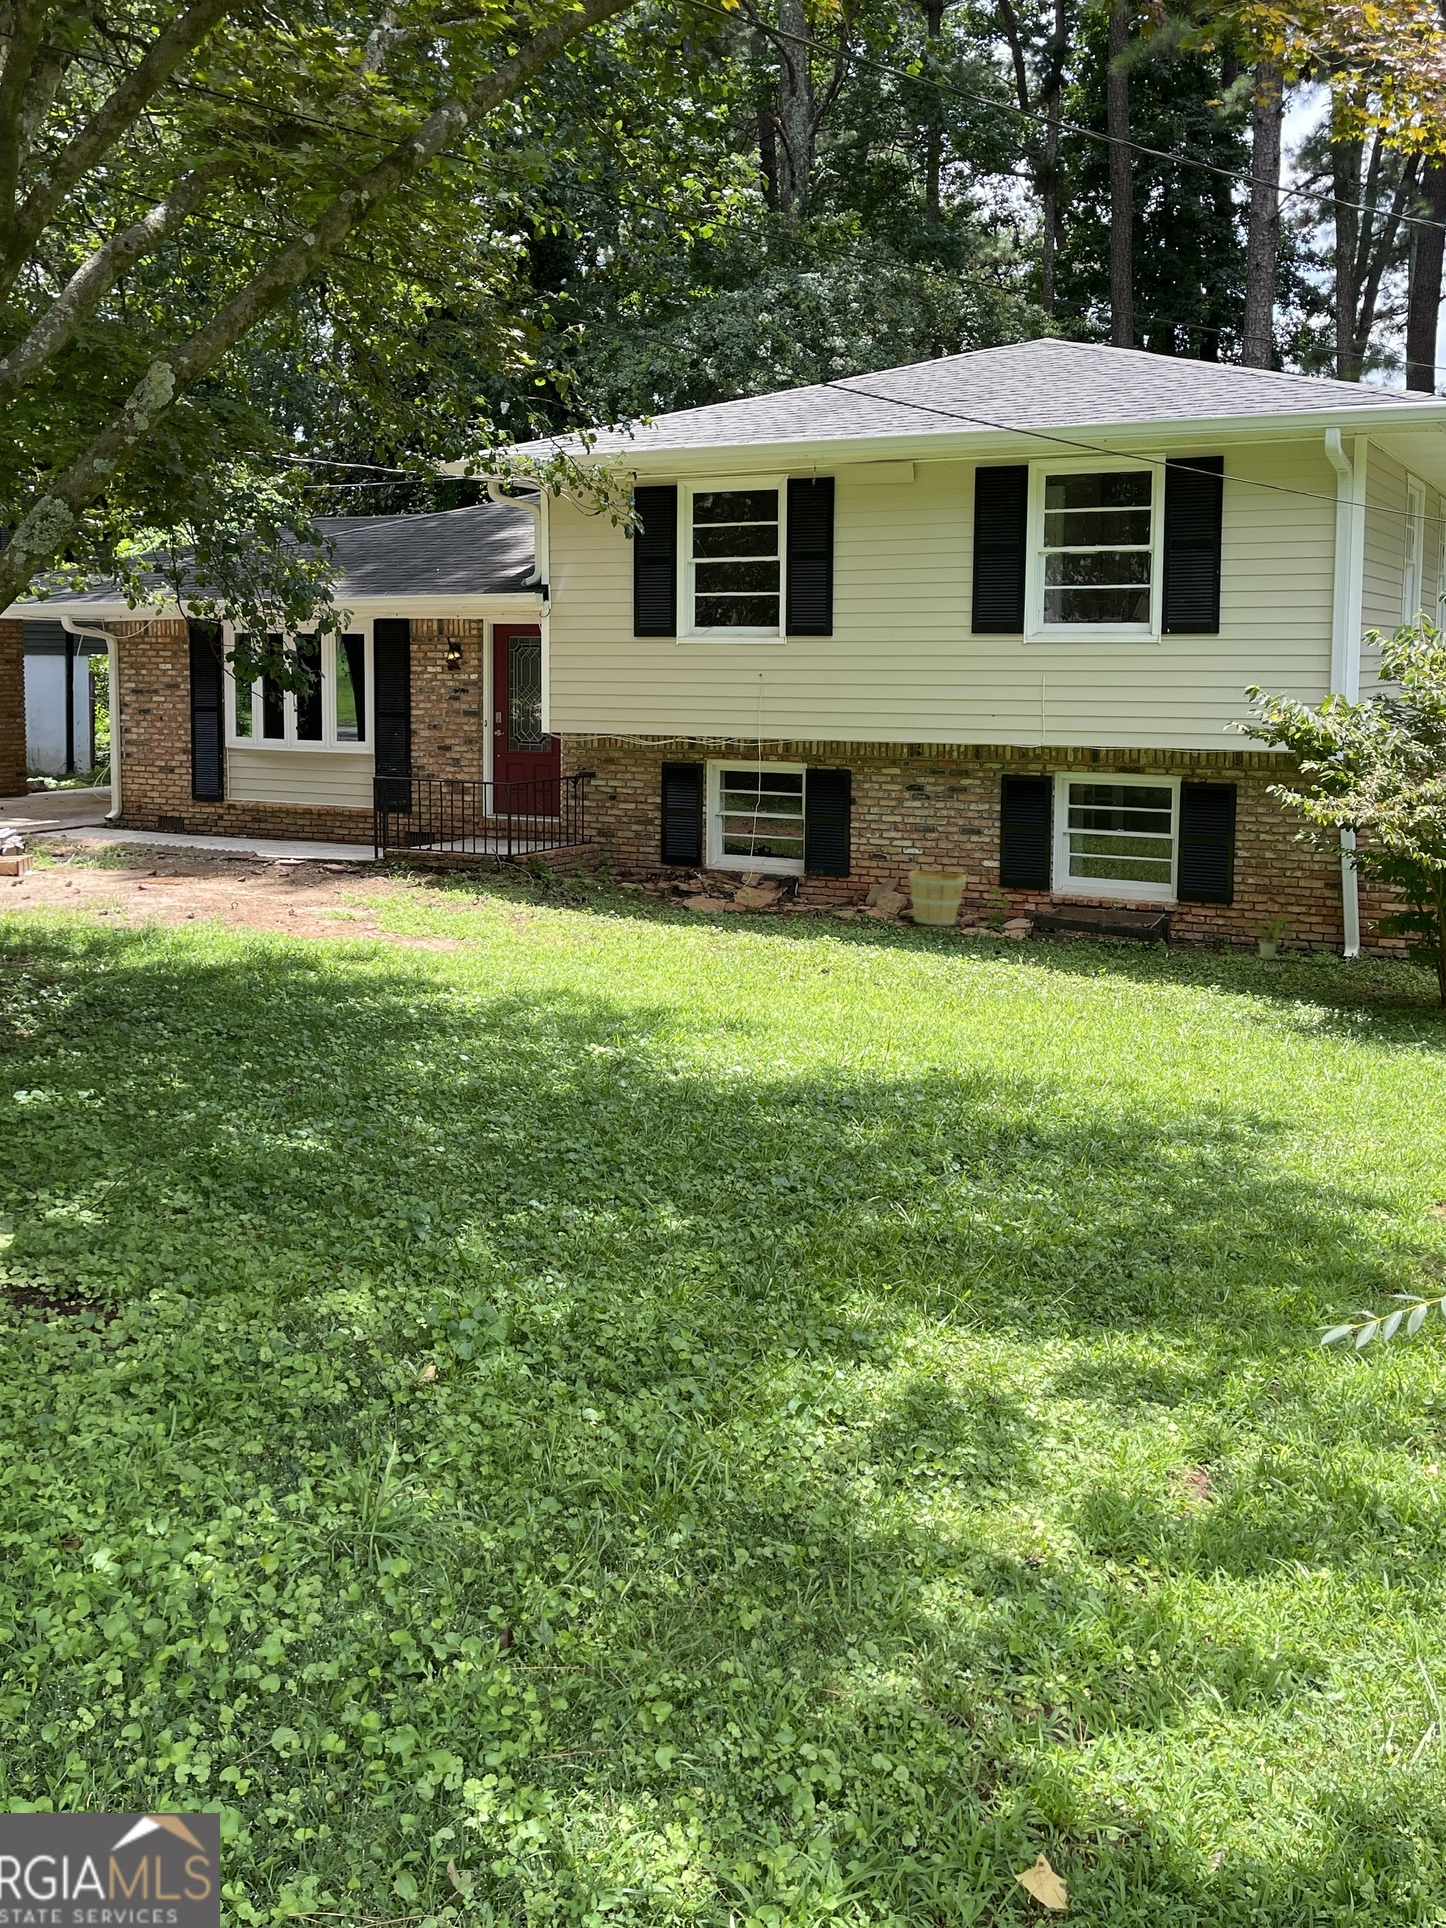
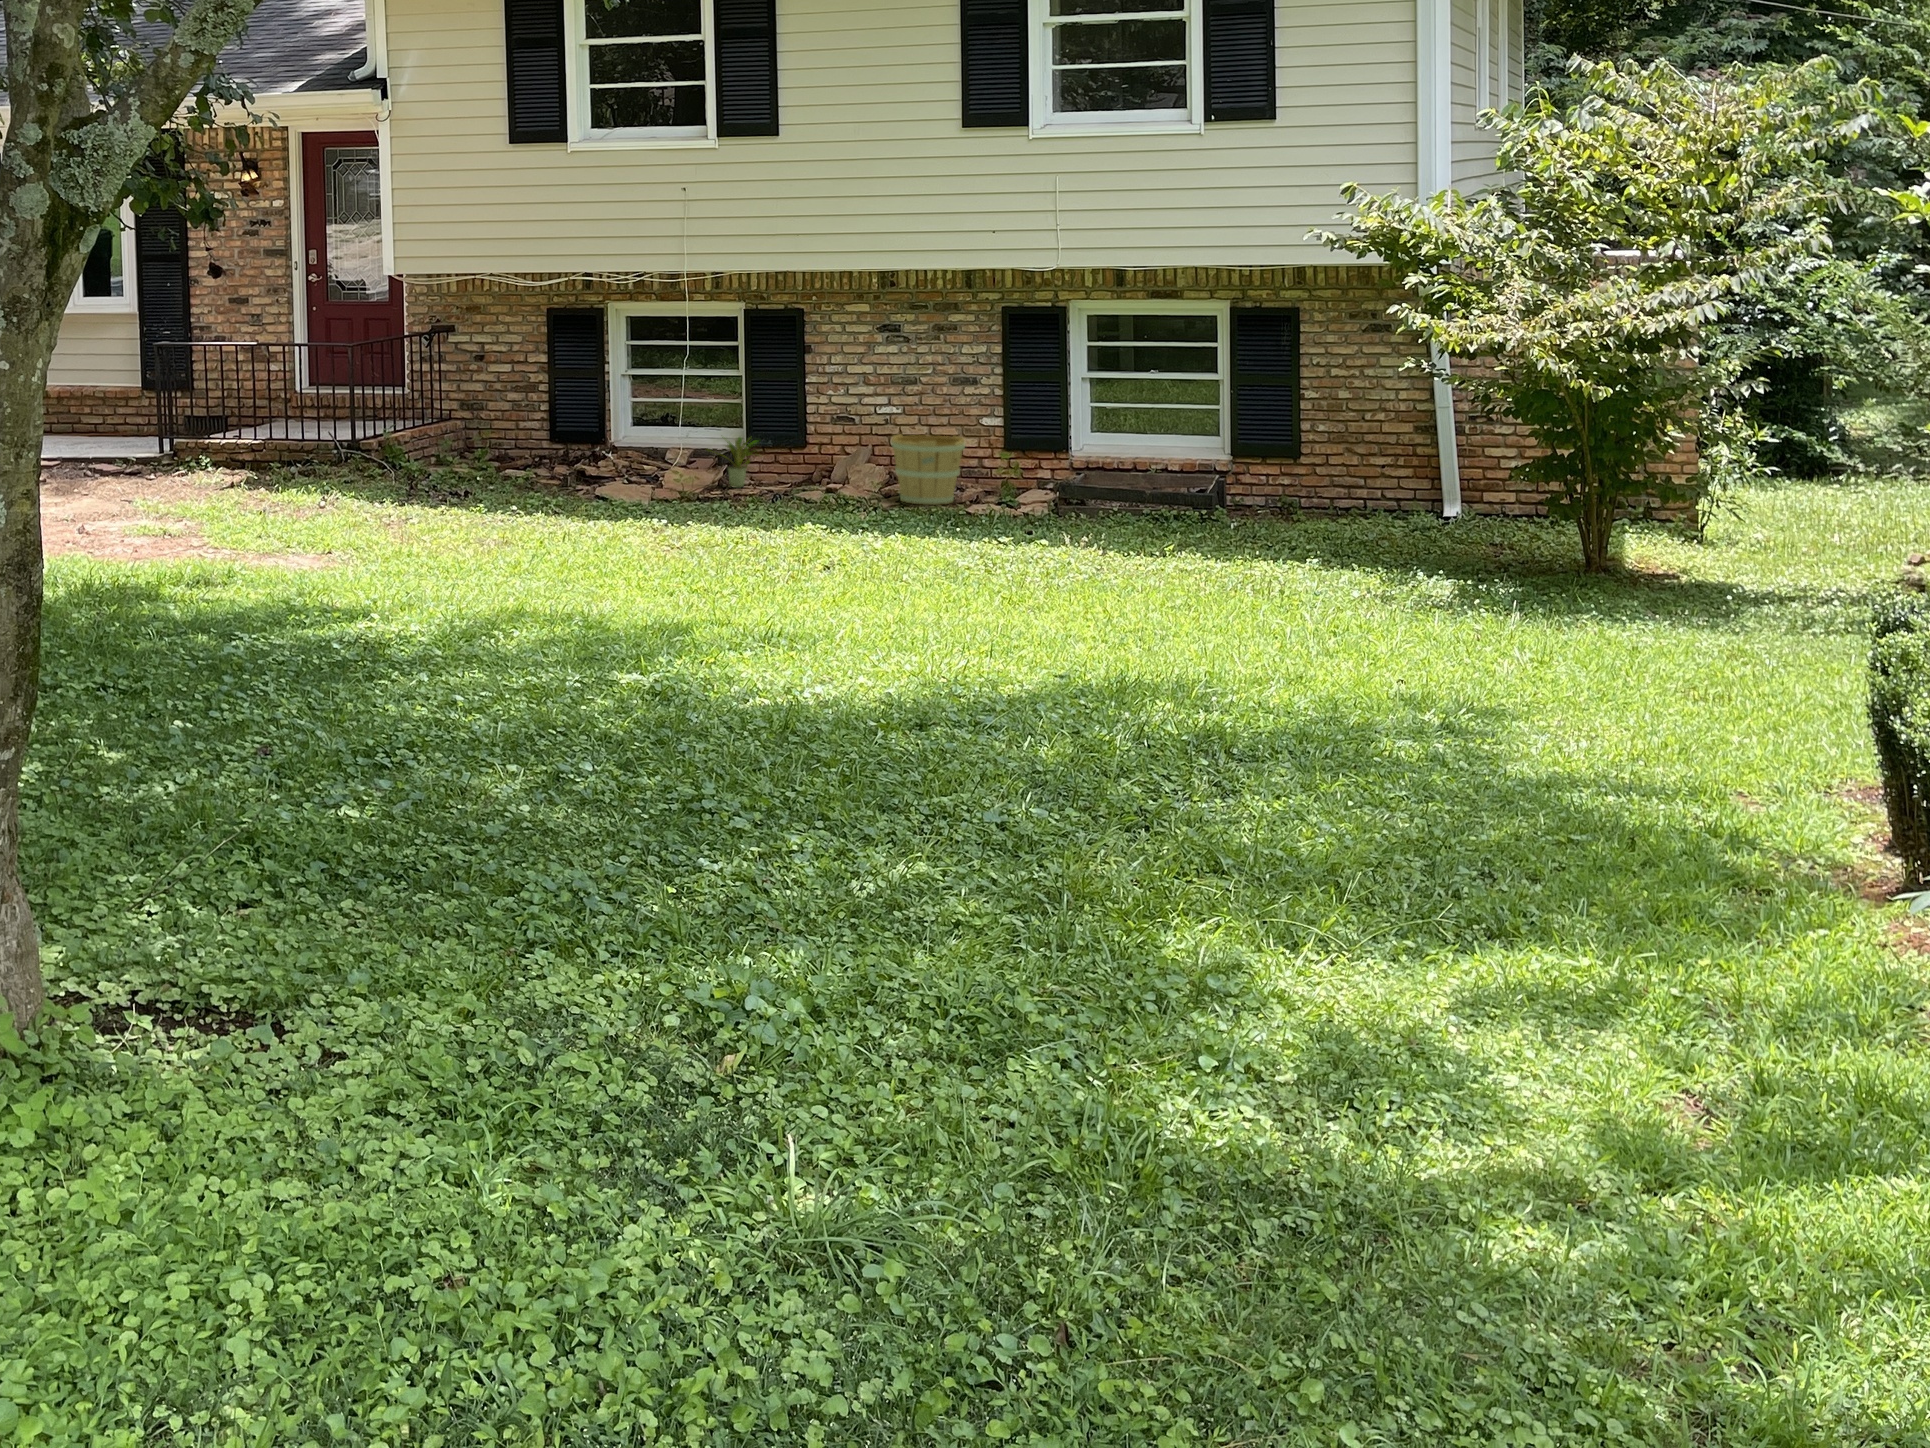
potted plant: present [1245,917,1297,960] -> present [707,437,759,488]

